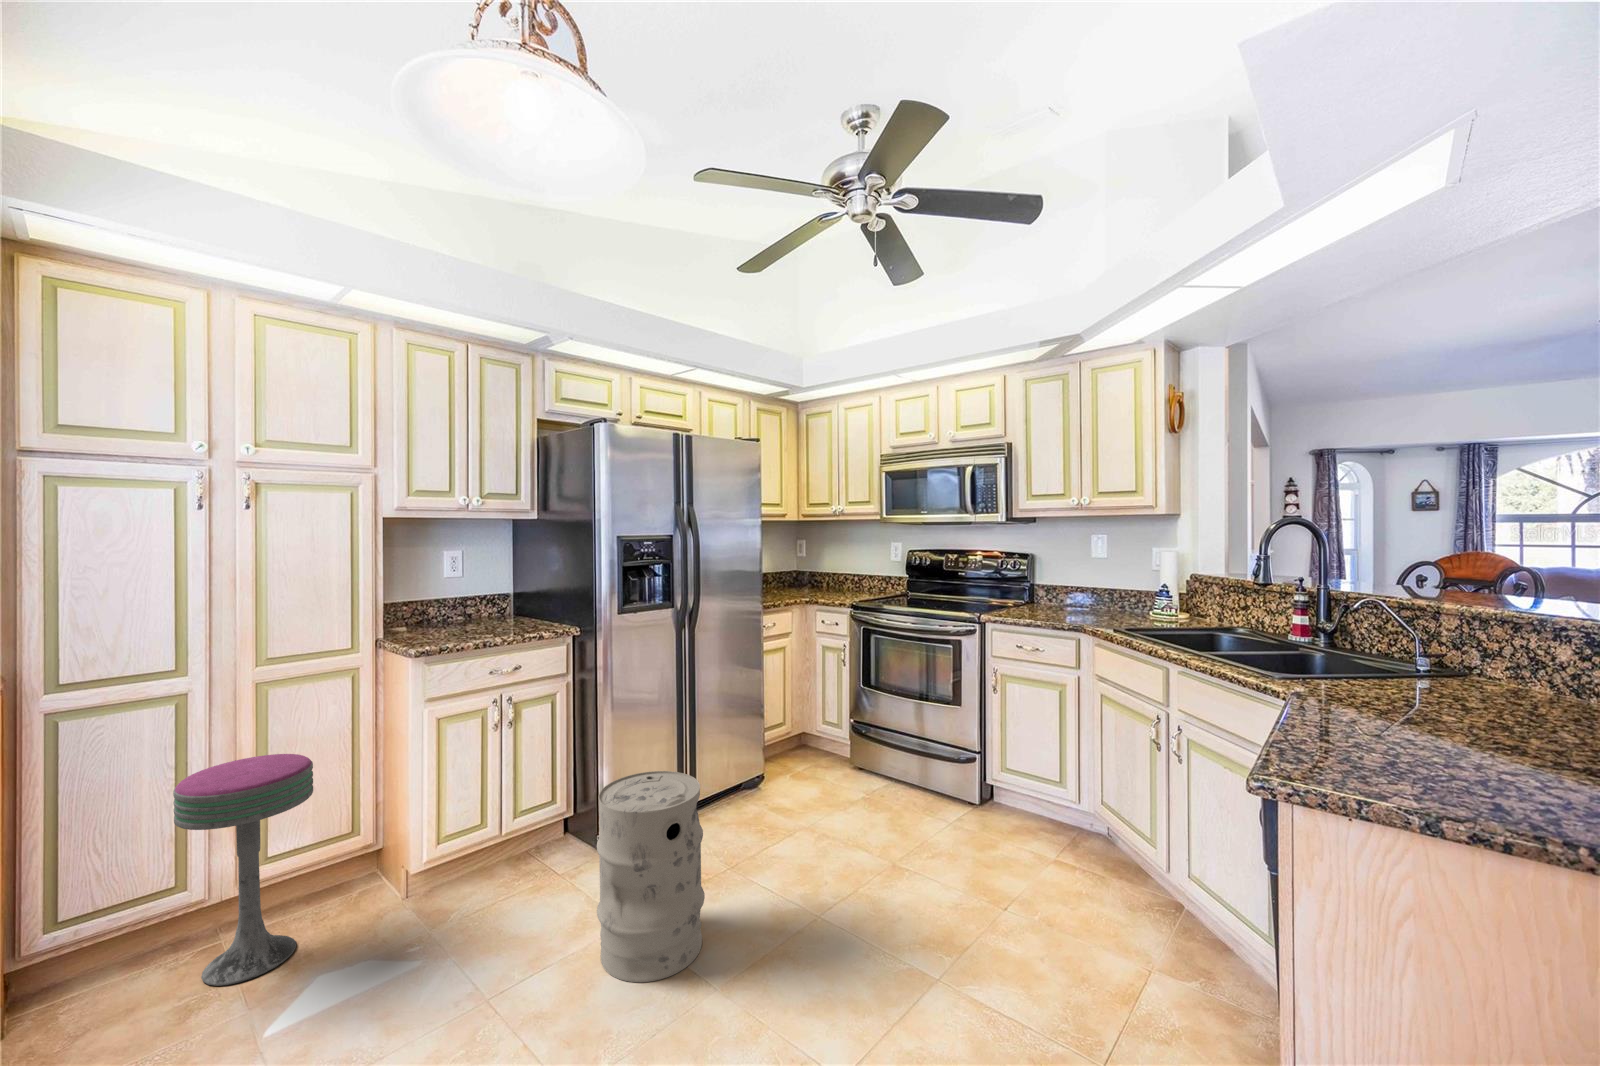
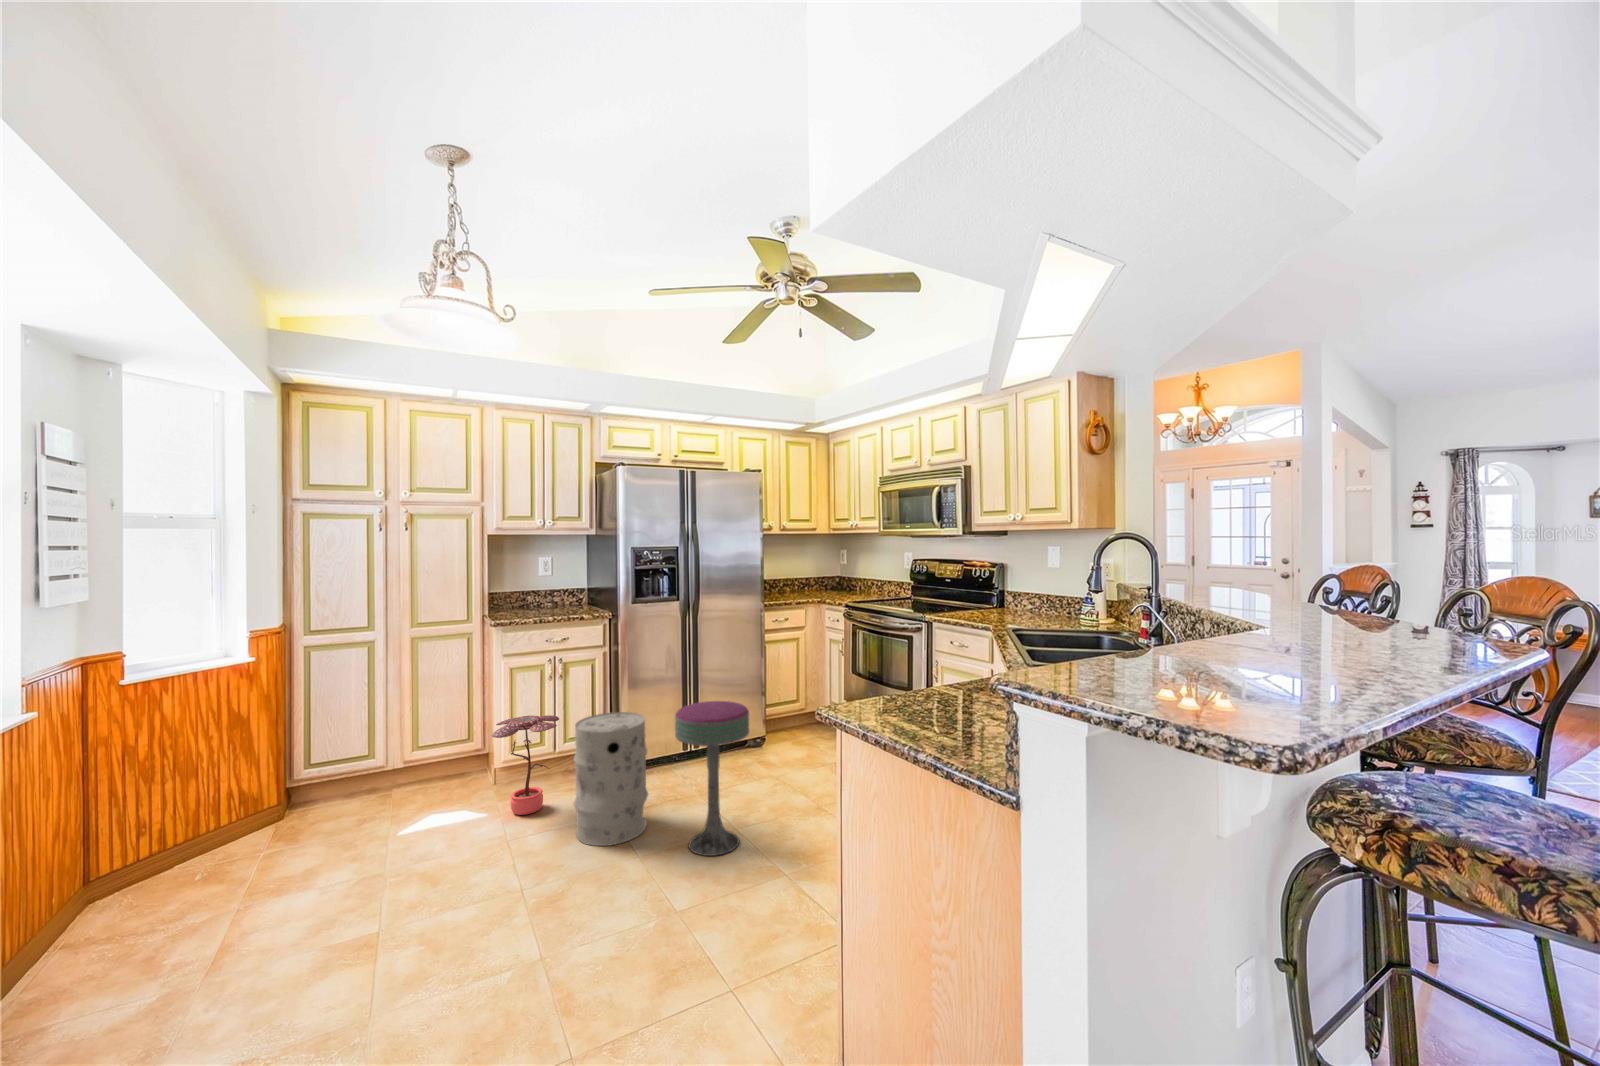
bar stool: present [173,754,313,986] -> present [675,701,749,856]
potted plant: none [438,785,546,947] -> present [492,715,559,815]

